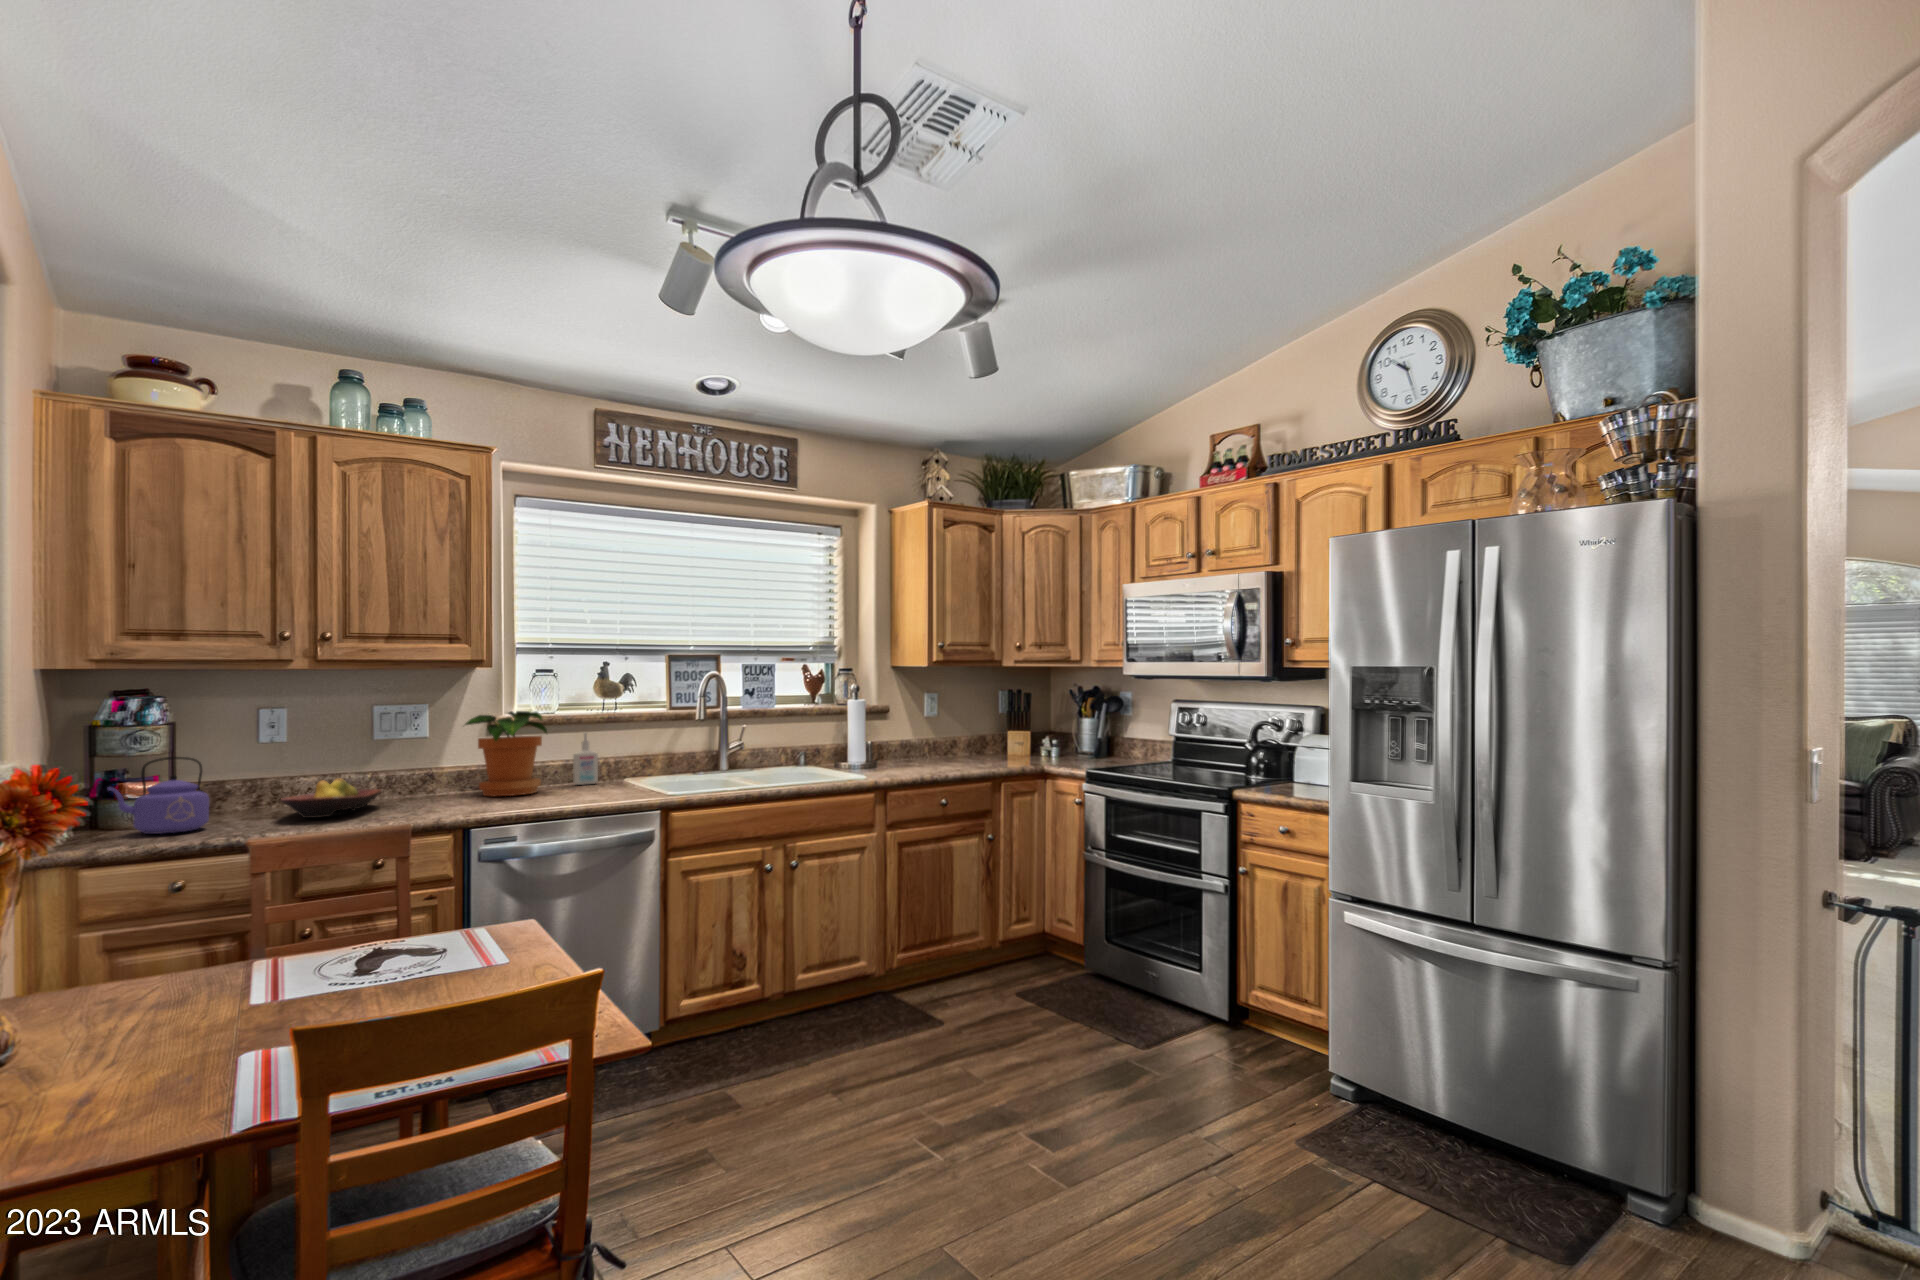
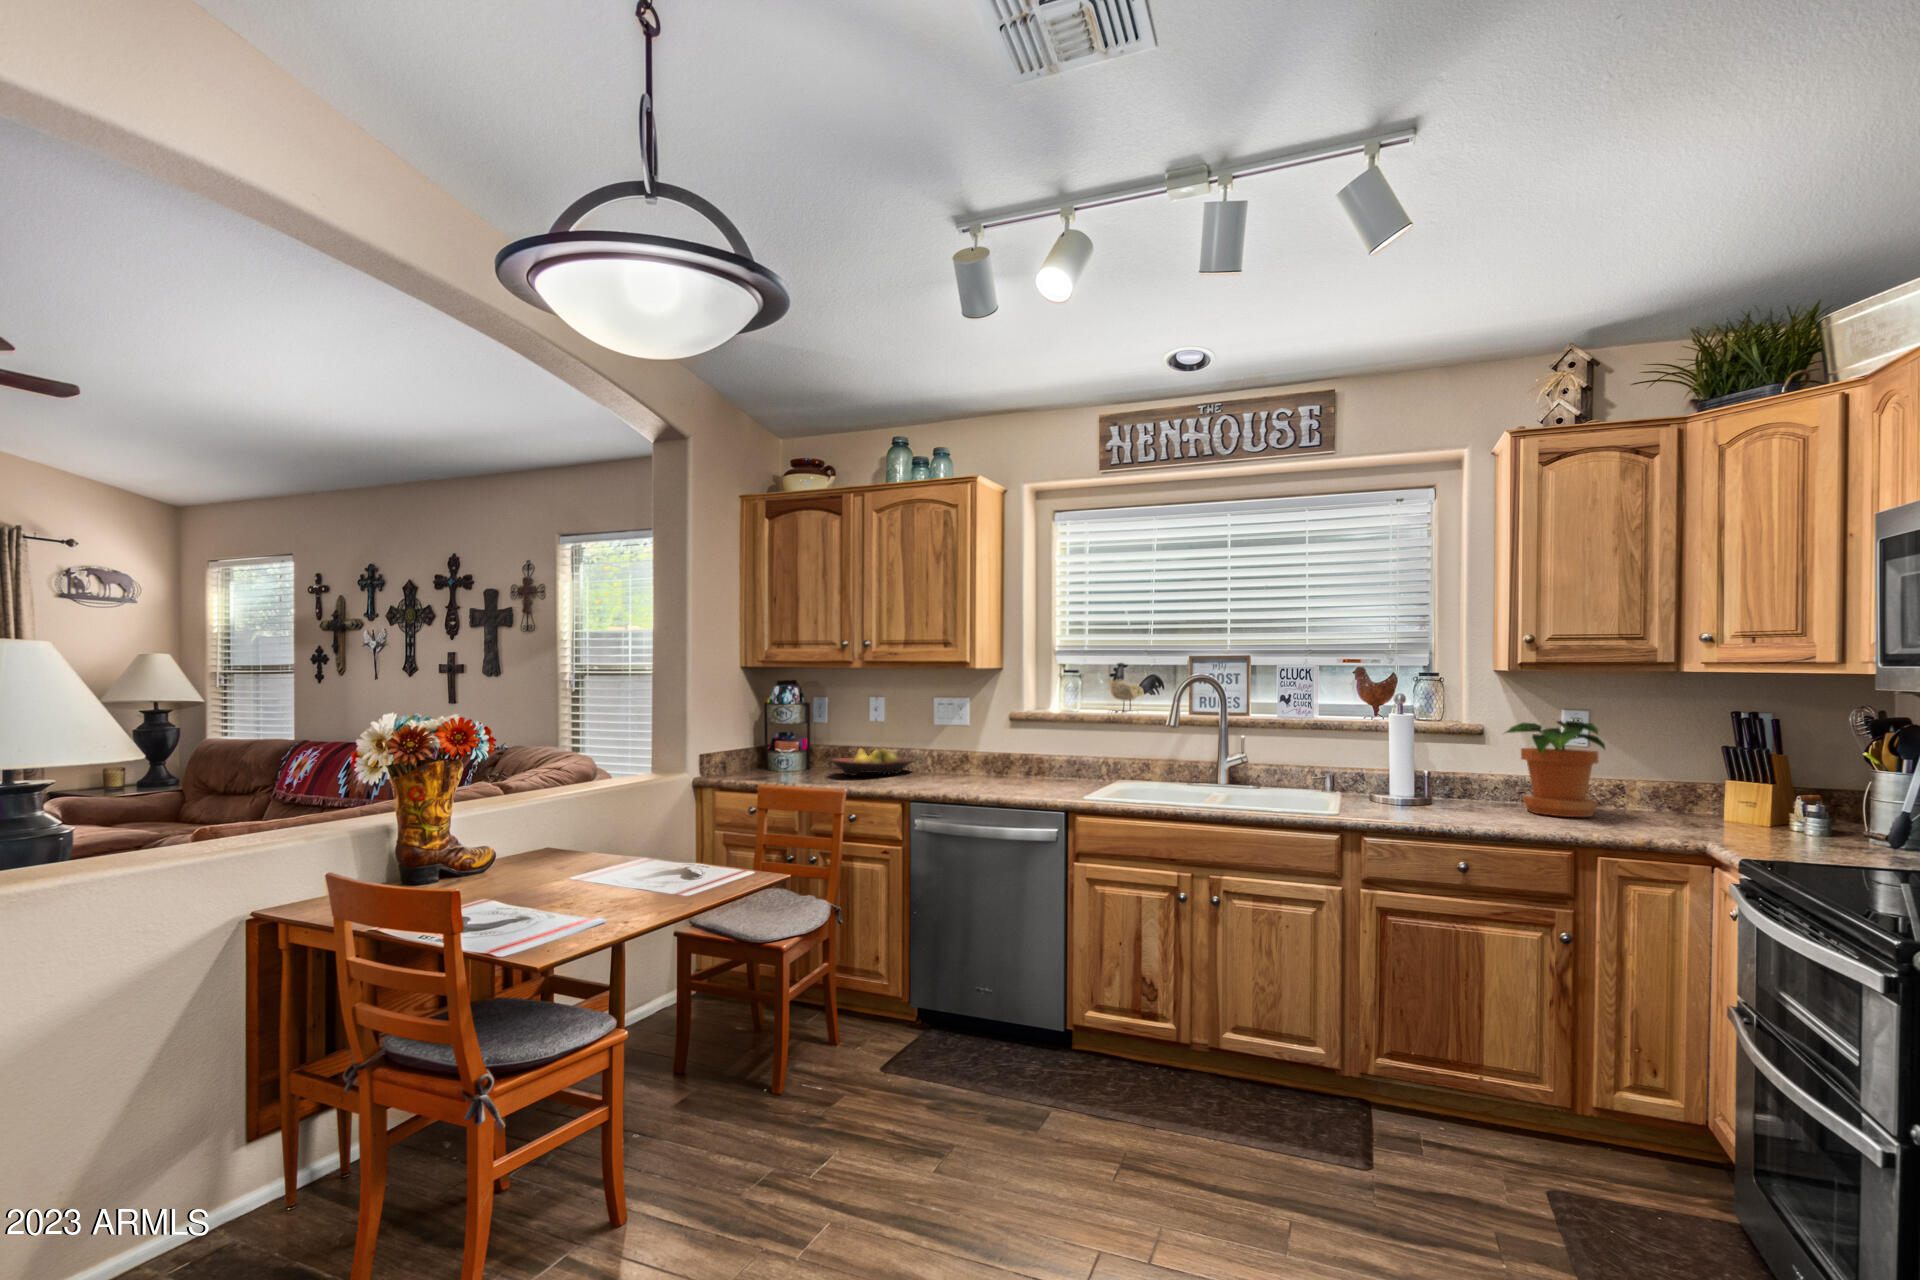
potted plant: present [465,711,547,796] -> present [1506,721,1605,817]
bottle: present [573,733,598,785] -> none [1072,729,1094,779]
kettle: present [108,757,209,834] -> none [753,723,802,773]

